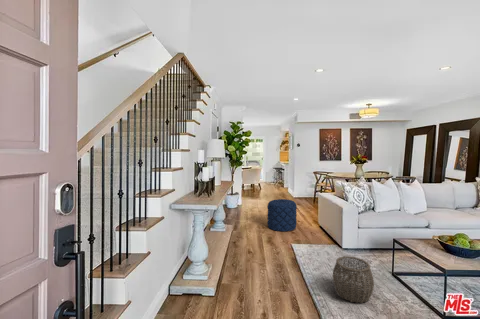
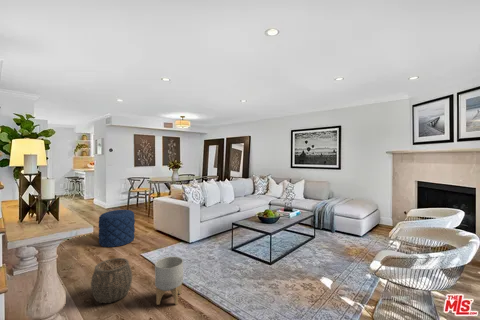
planter: none [273,251,299,300] -> present [155,257,183,305]
woven basket: present [333,256,374,303] -> present [91,258,132,303]

